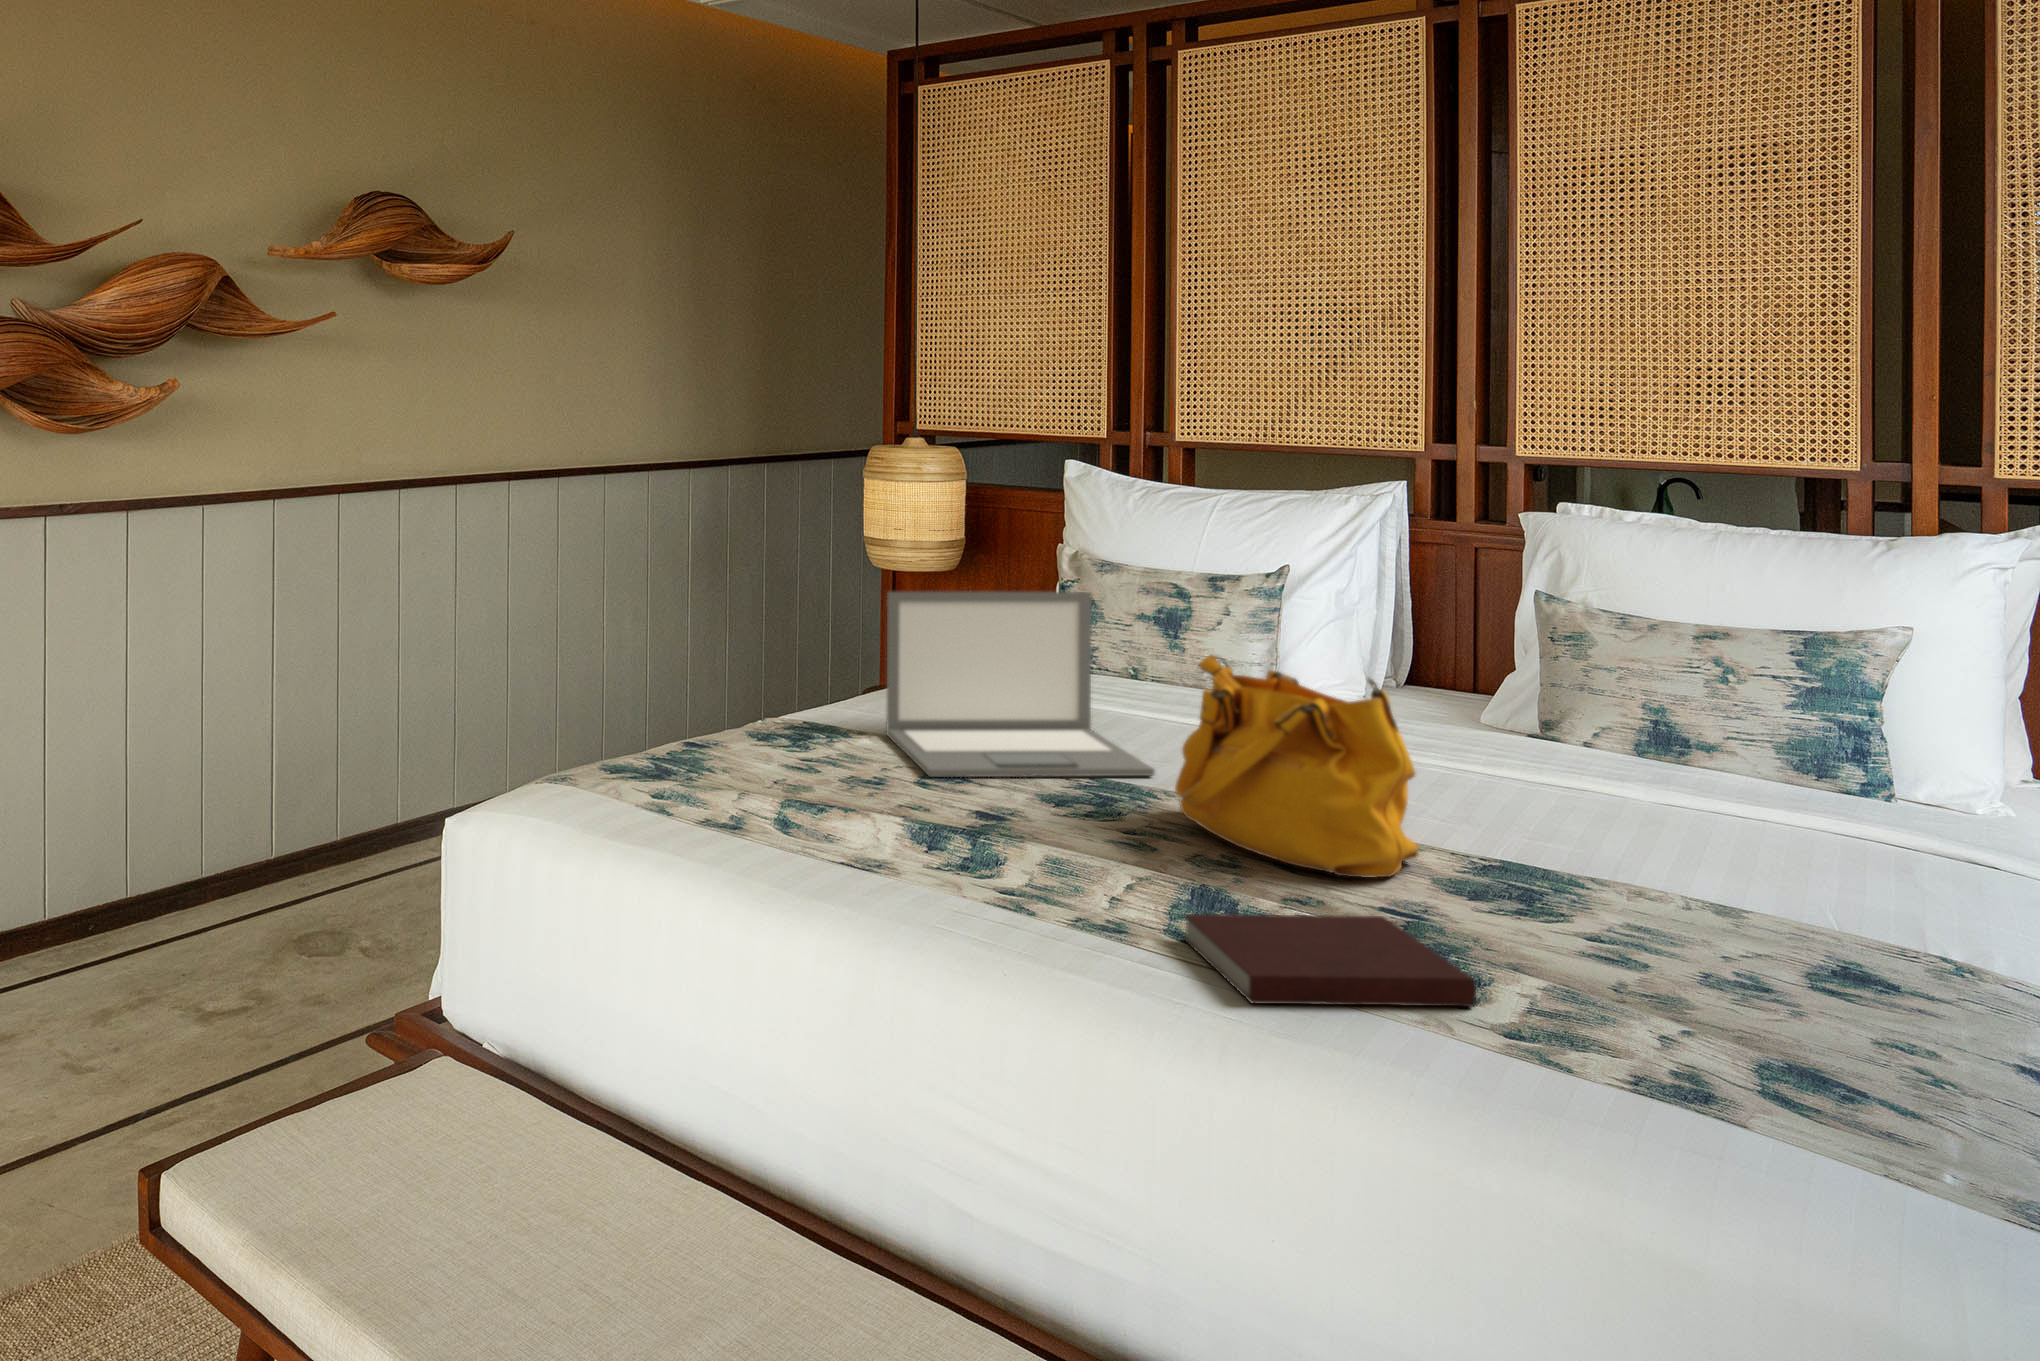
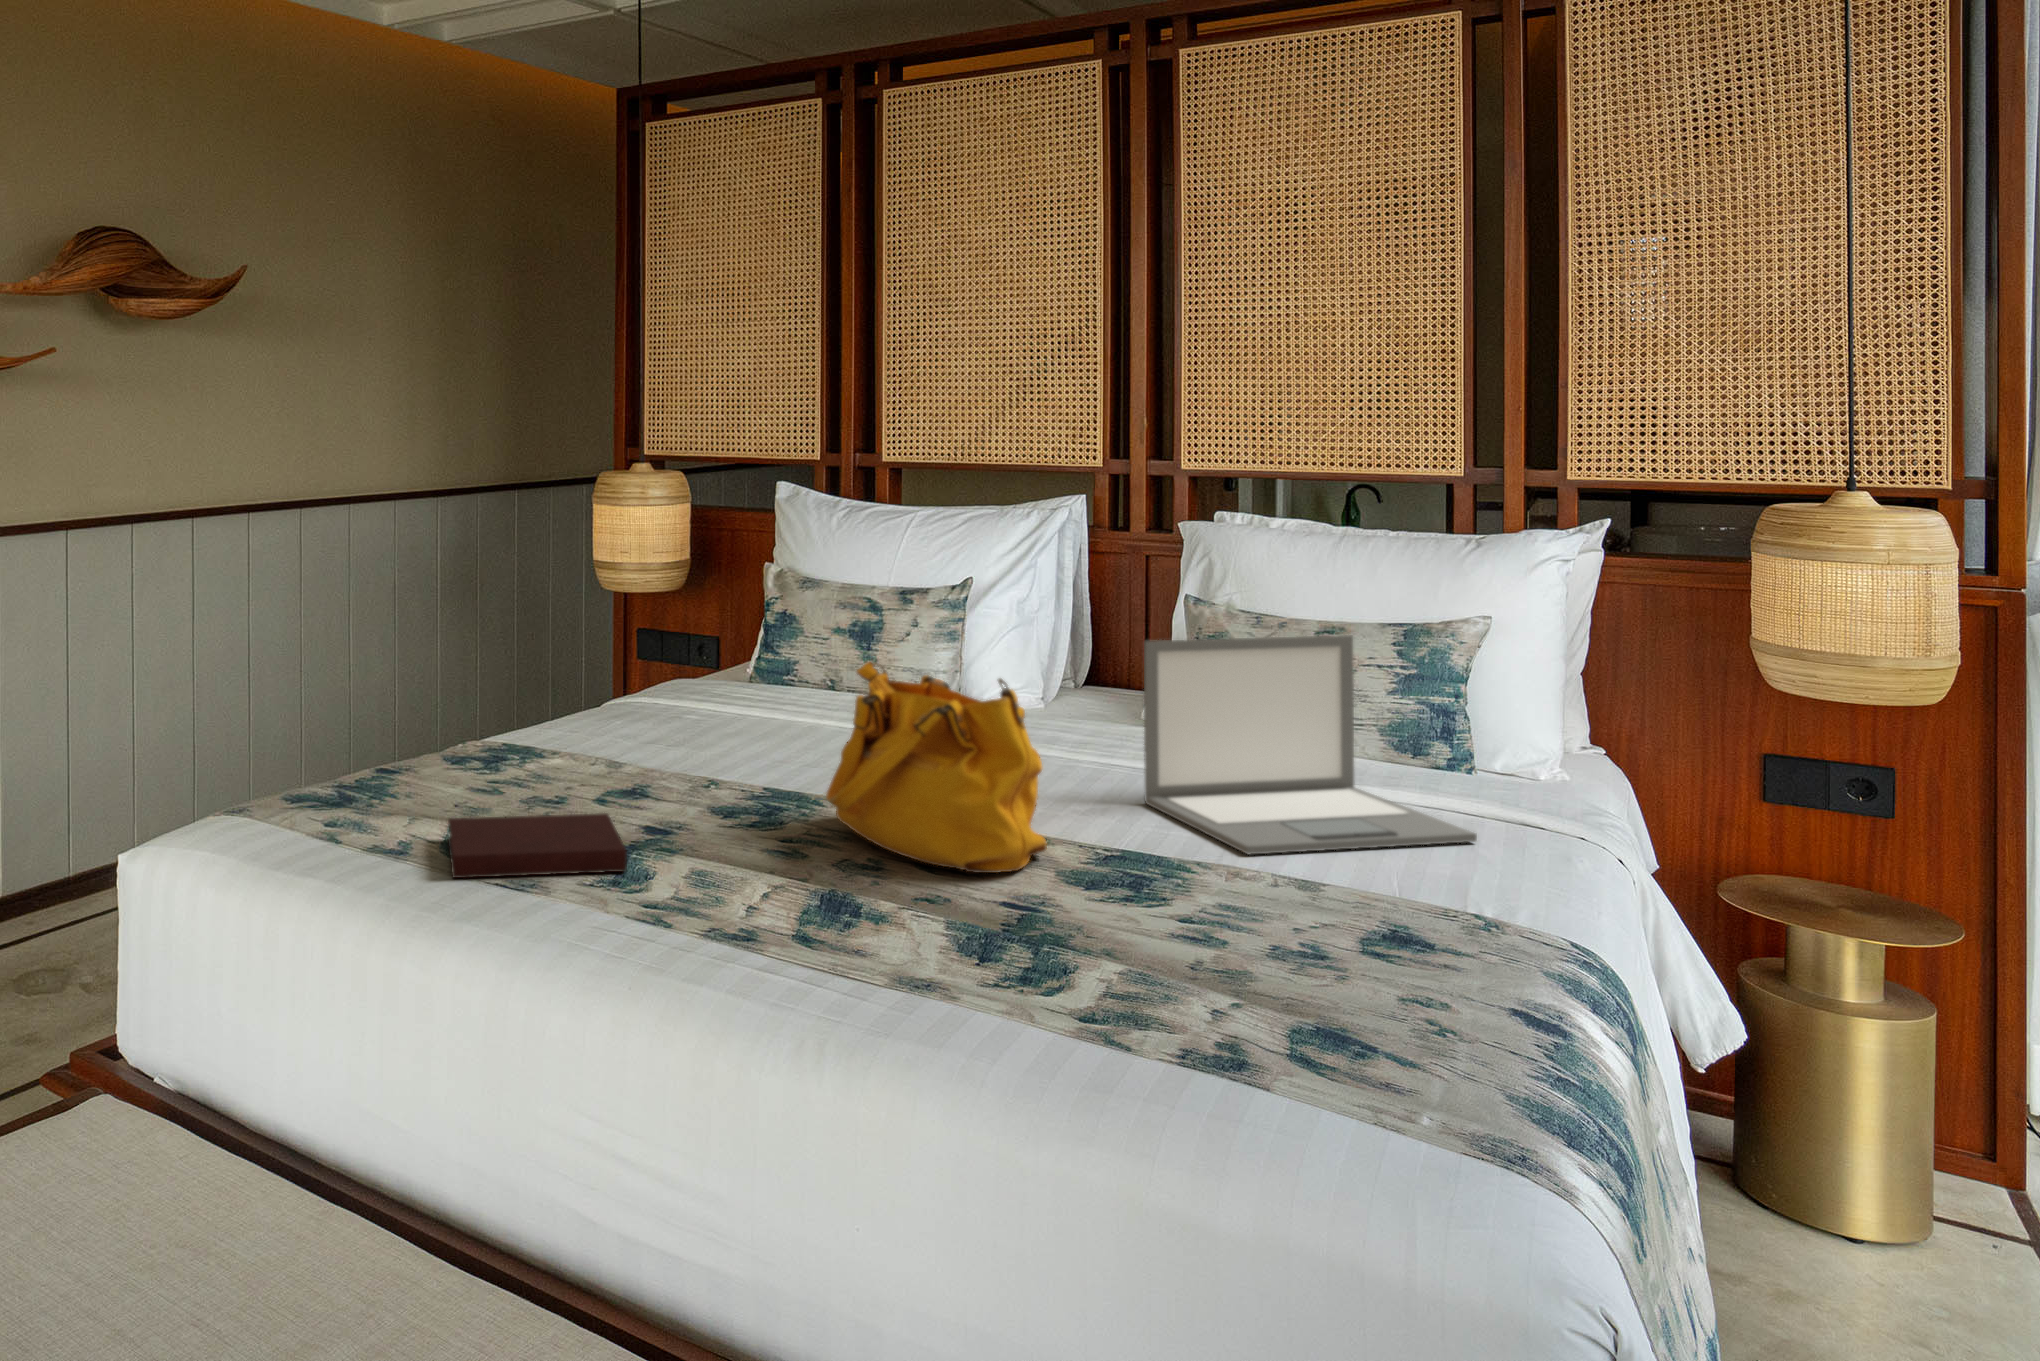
laptop: present [886,592,1155,777] -> present [1144,635,1477,854]
notebook: present [1184,914,1476,1006] -> present [448,813,627,878]

